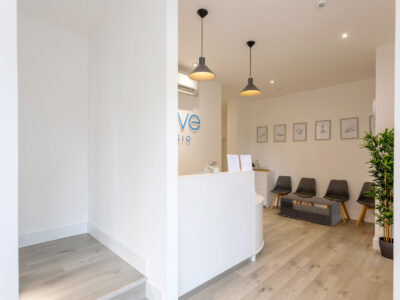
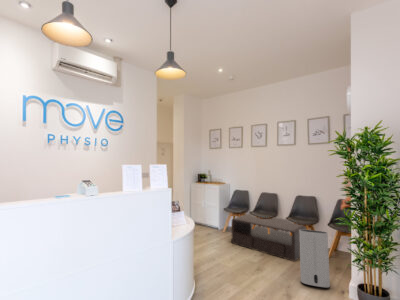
air purifier: none [337,202,360,240] -> present [299,230,330,287]

